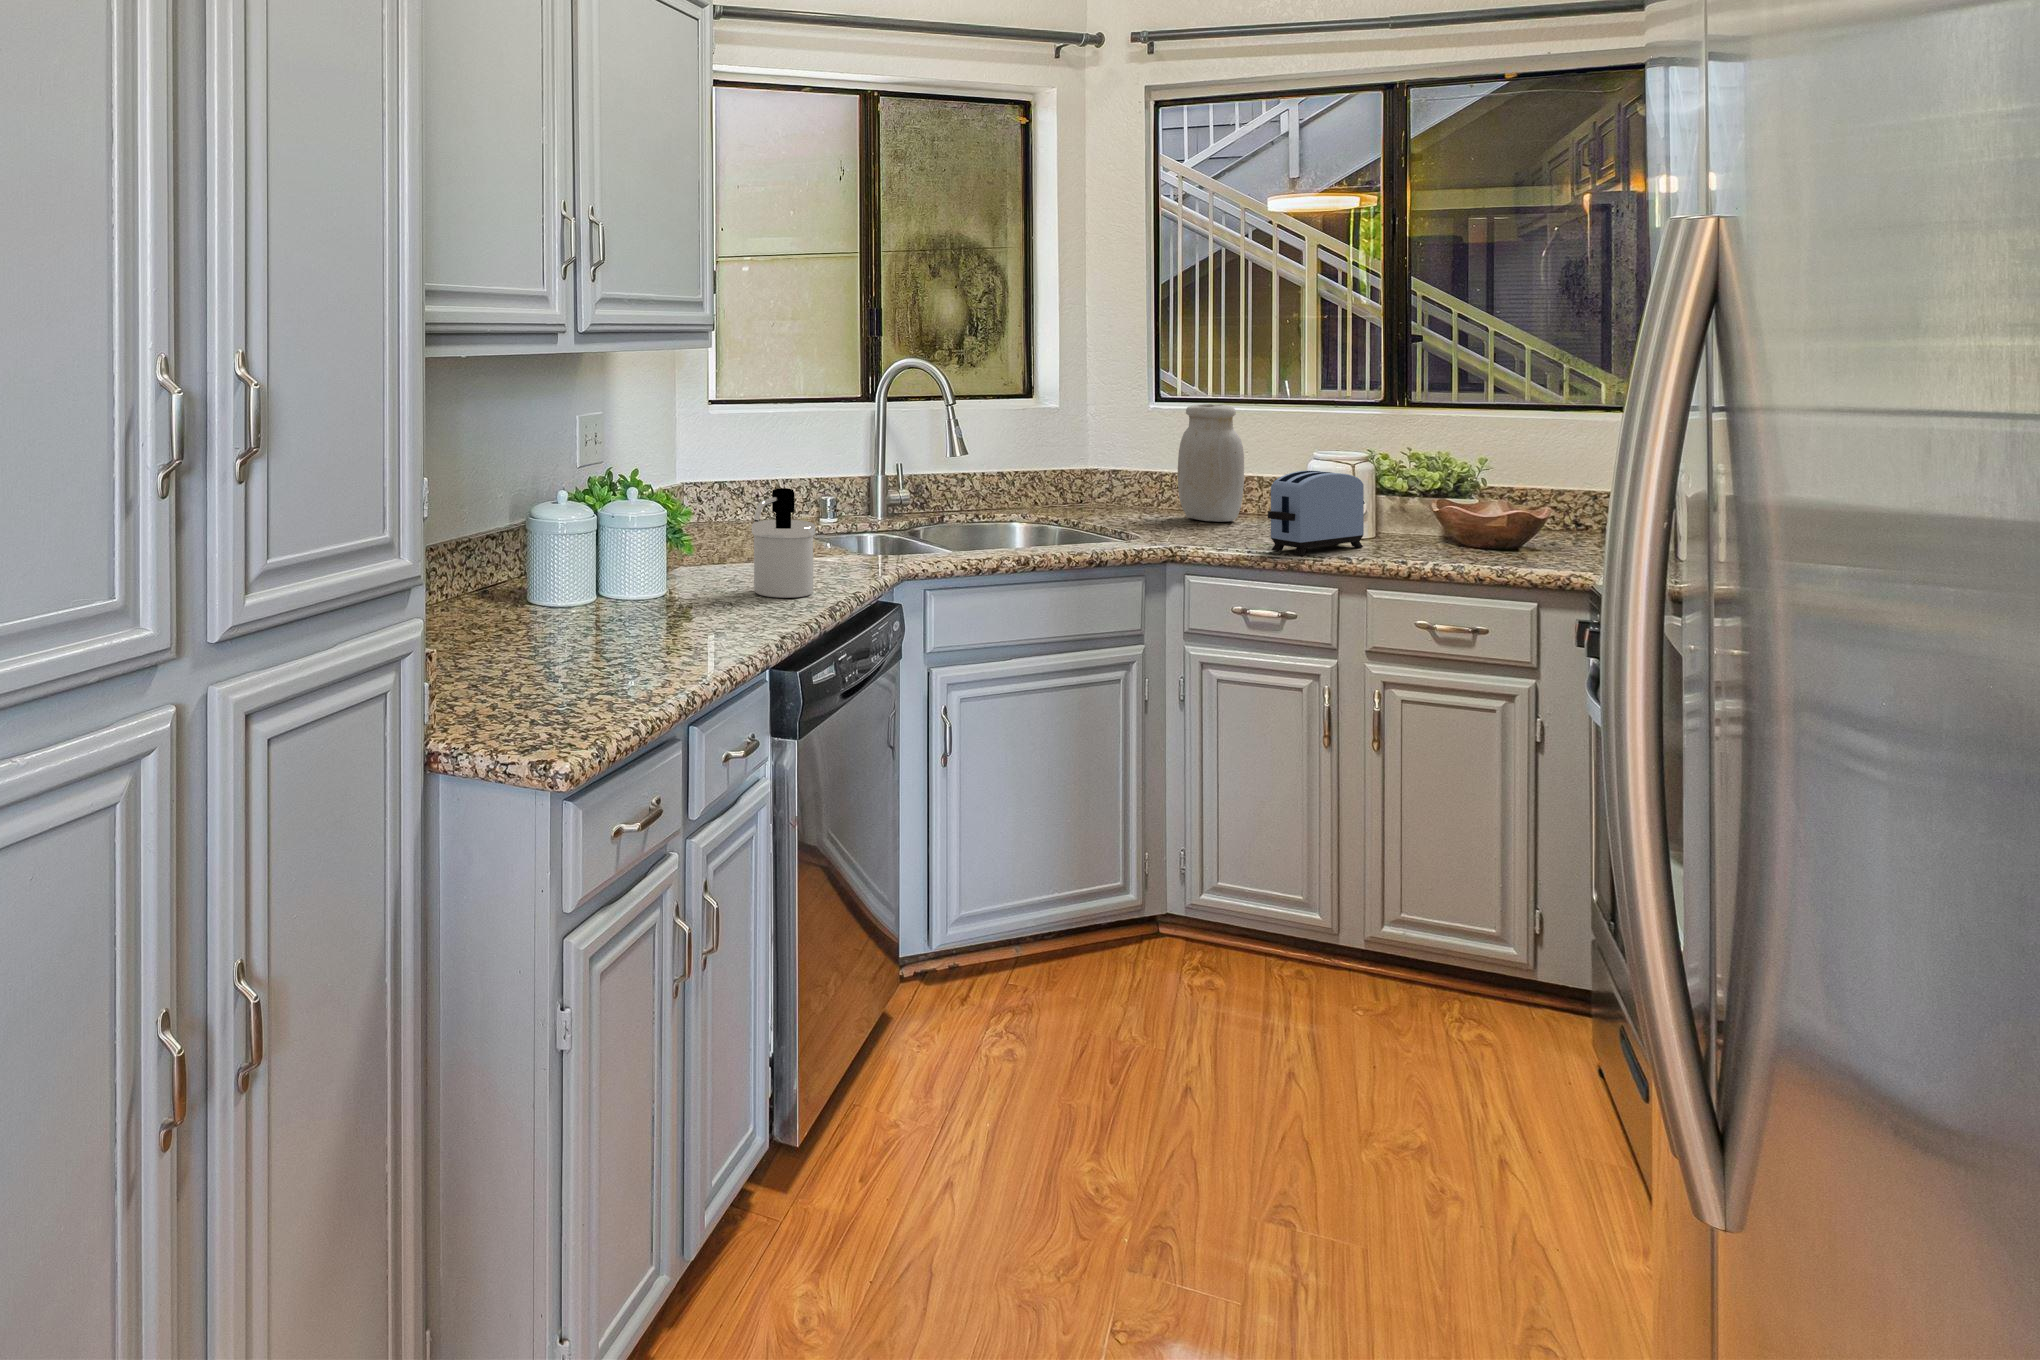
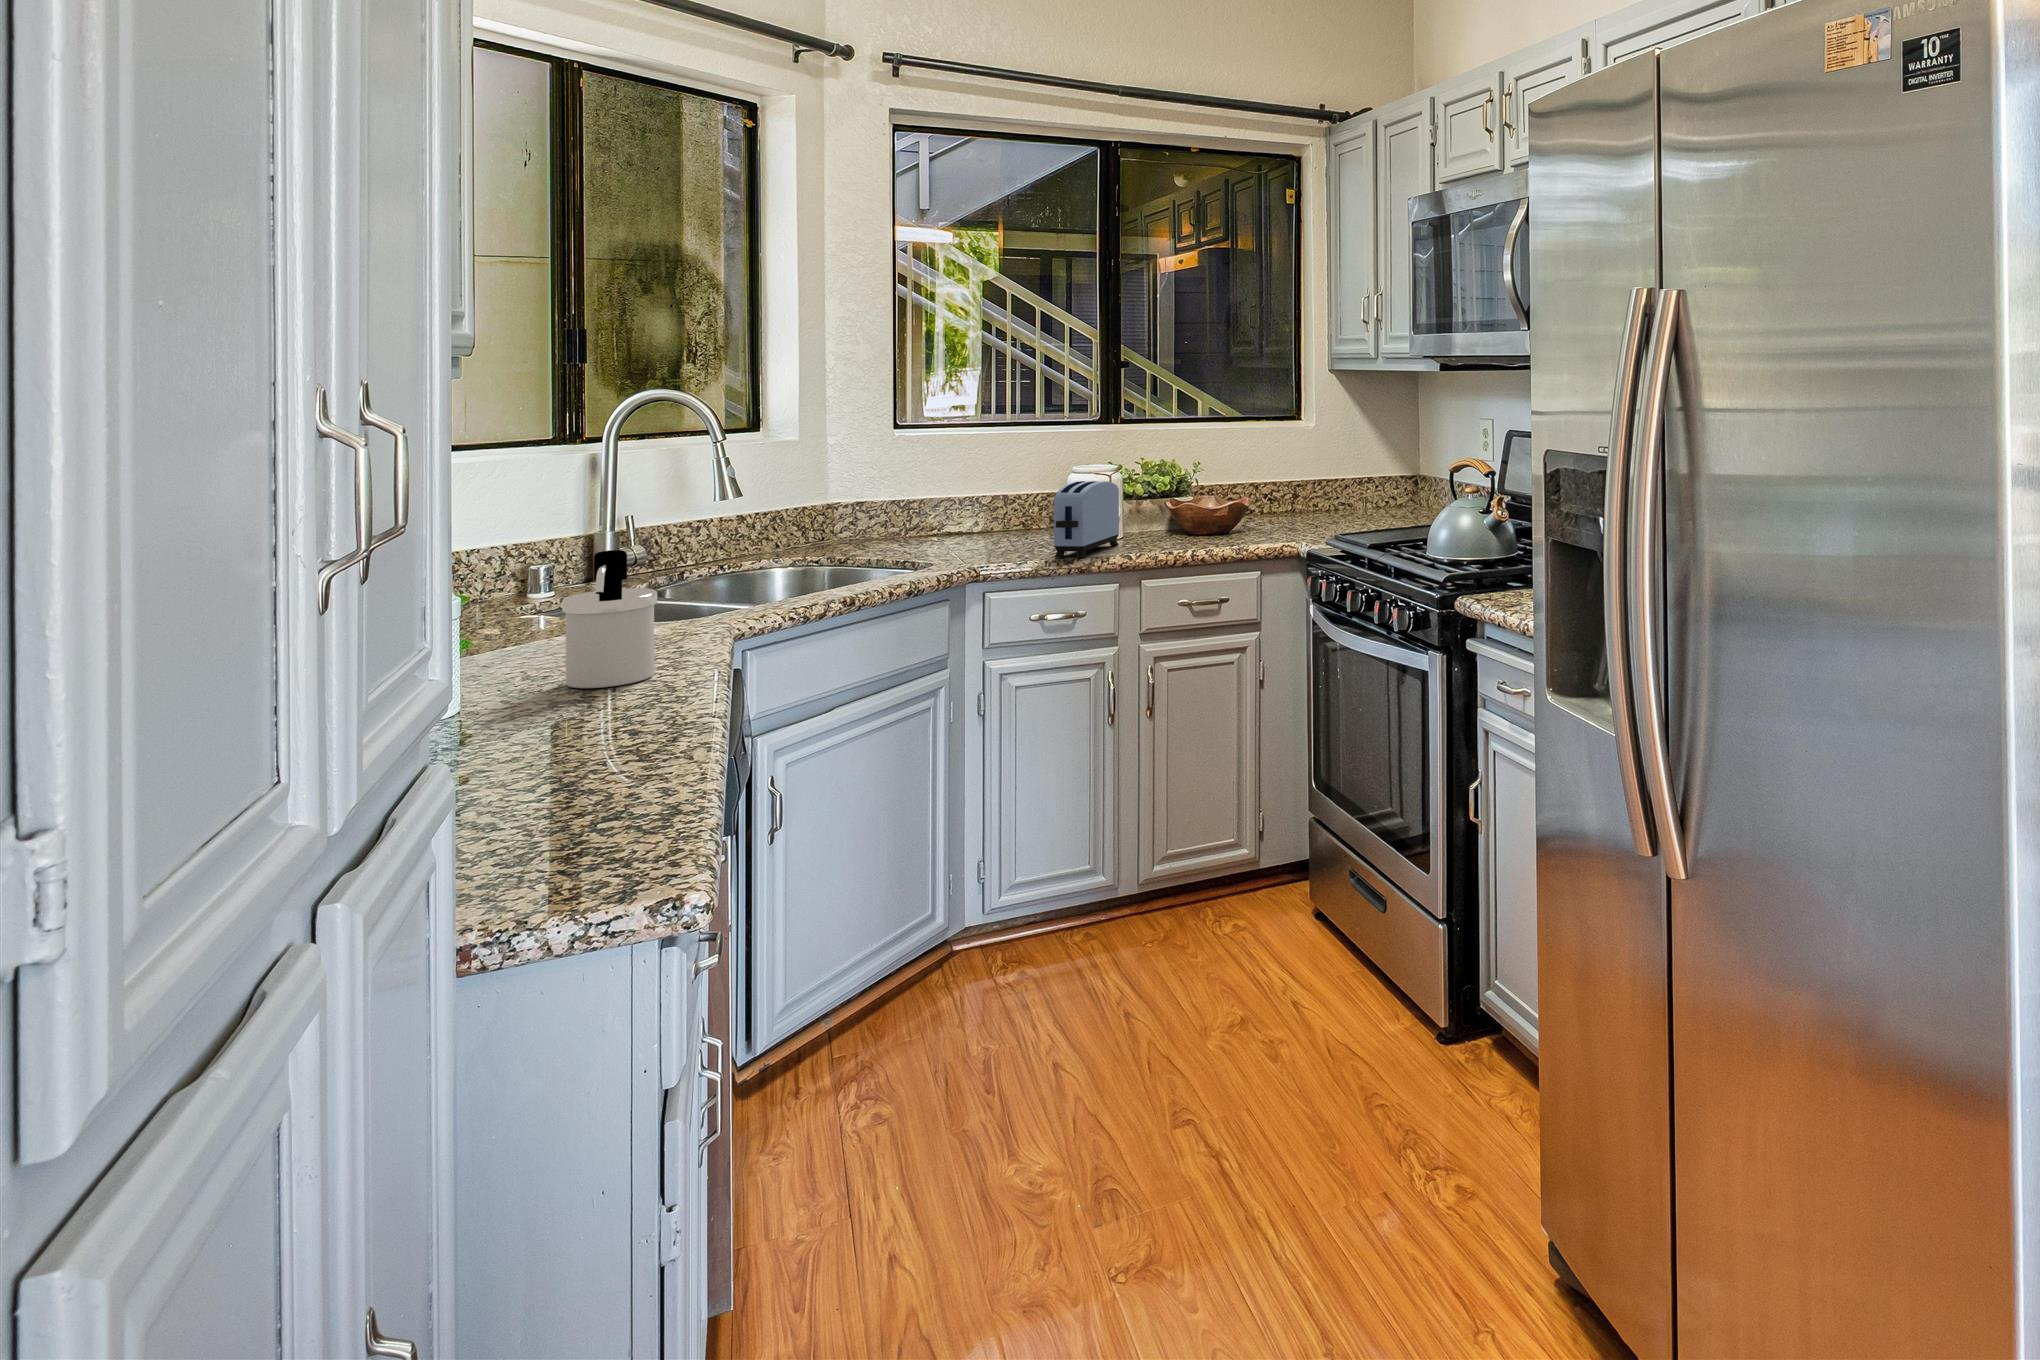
jar: present [1178,404,1244,522] -> none [929,428,993,542]

